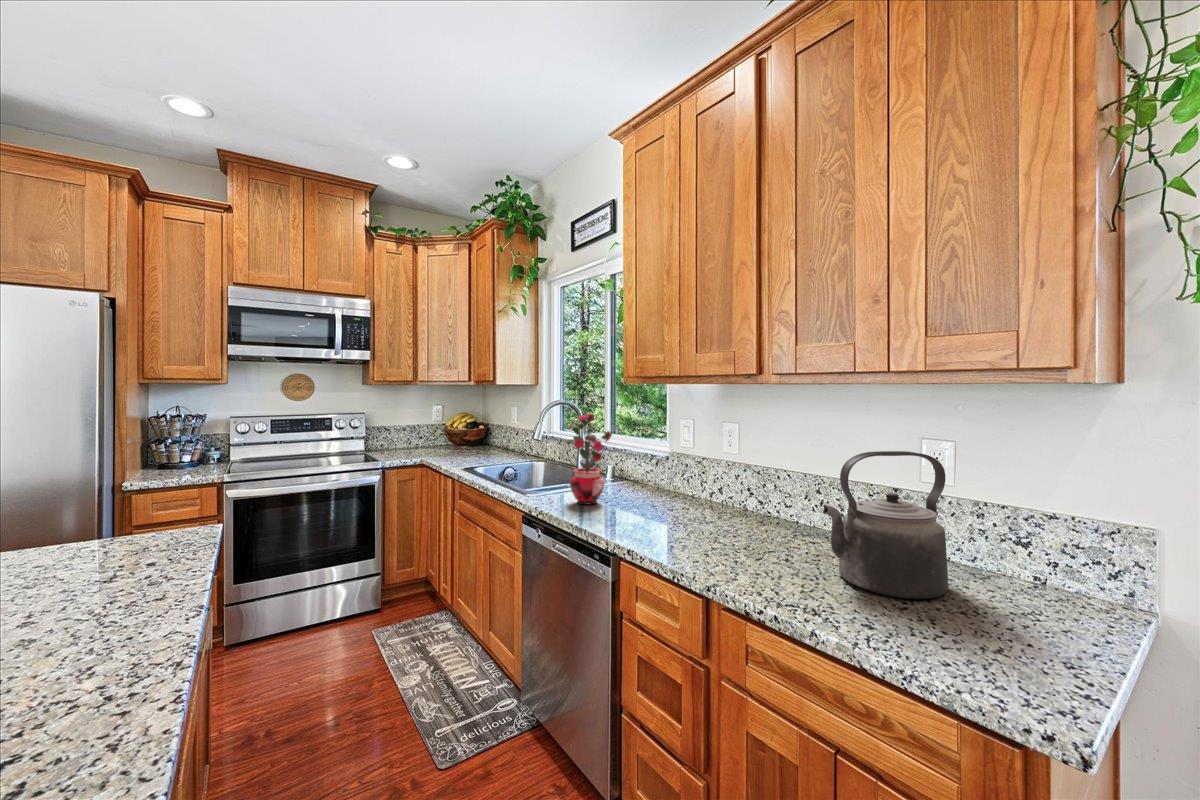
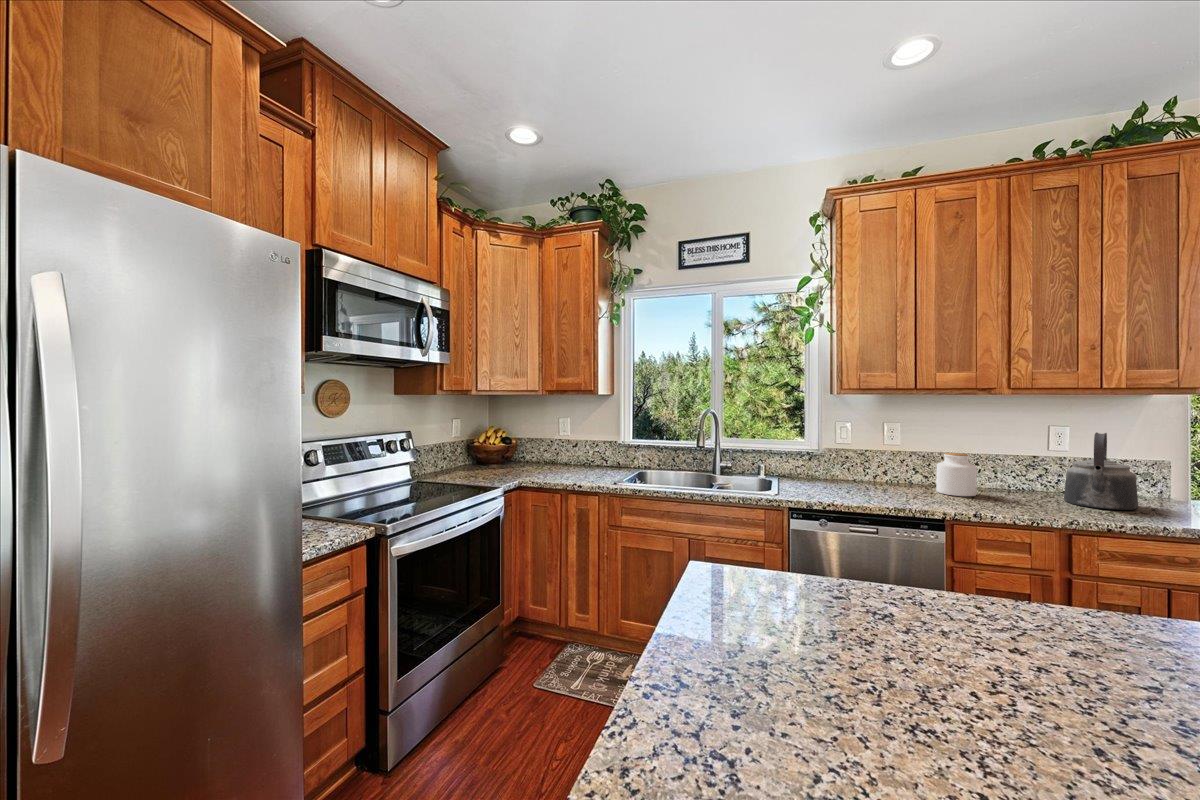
potted plant: present [566,414,612,505] -> none [808,417,852,495]
jar: none [714,468,763,533] -> present [936,453,977,496]

